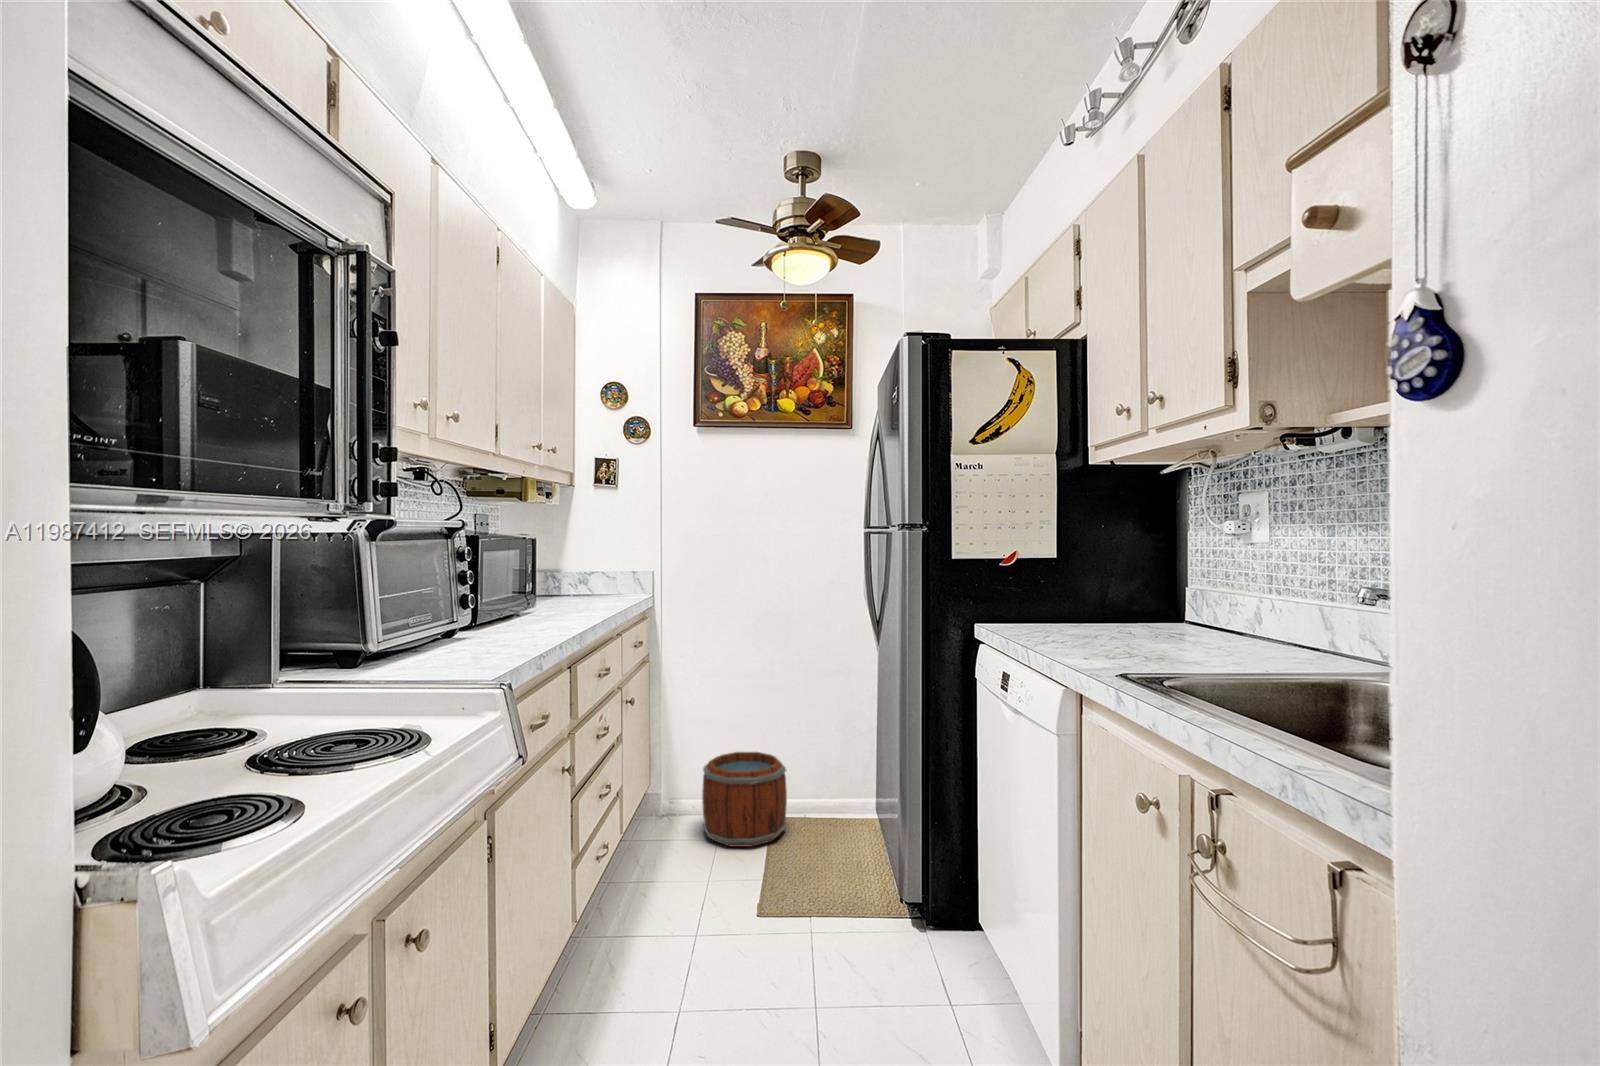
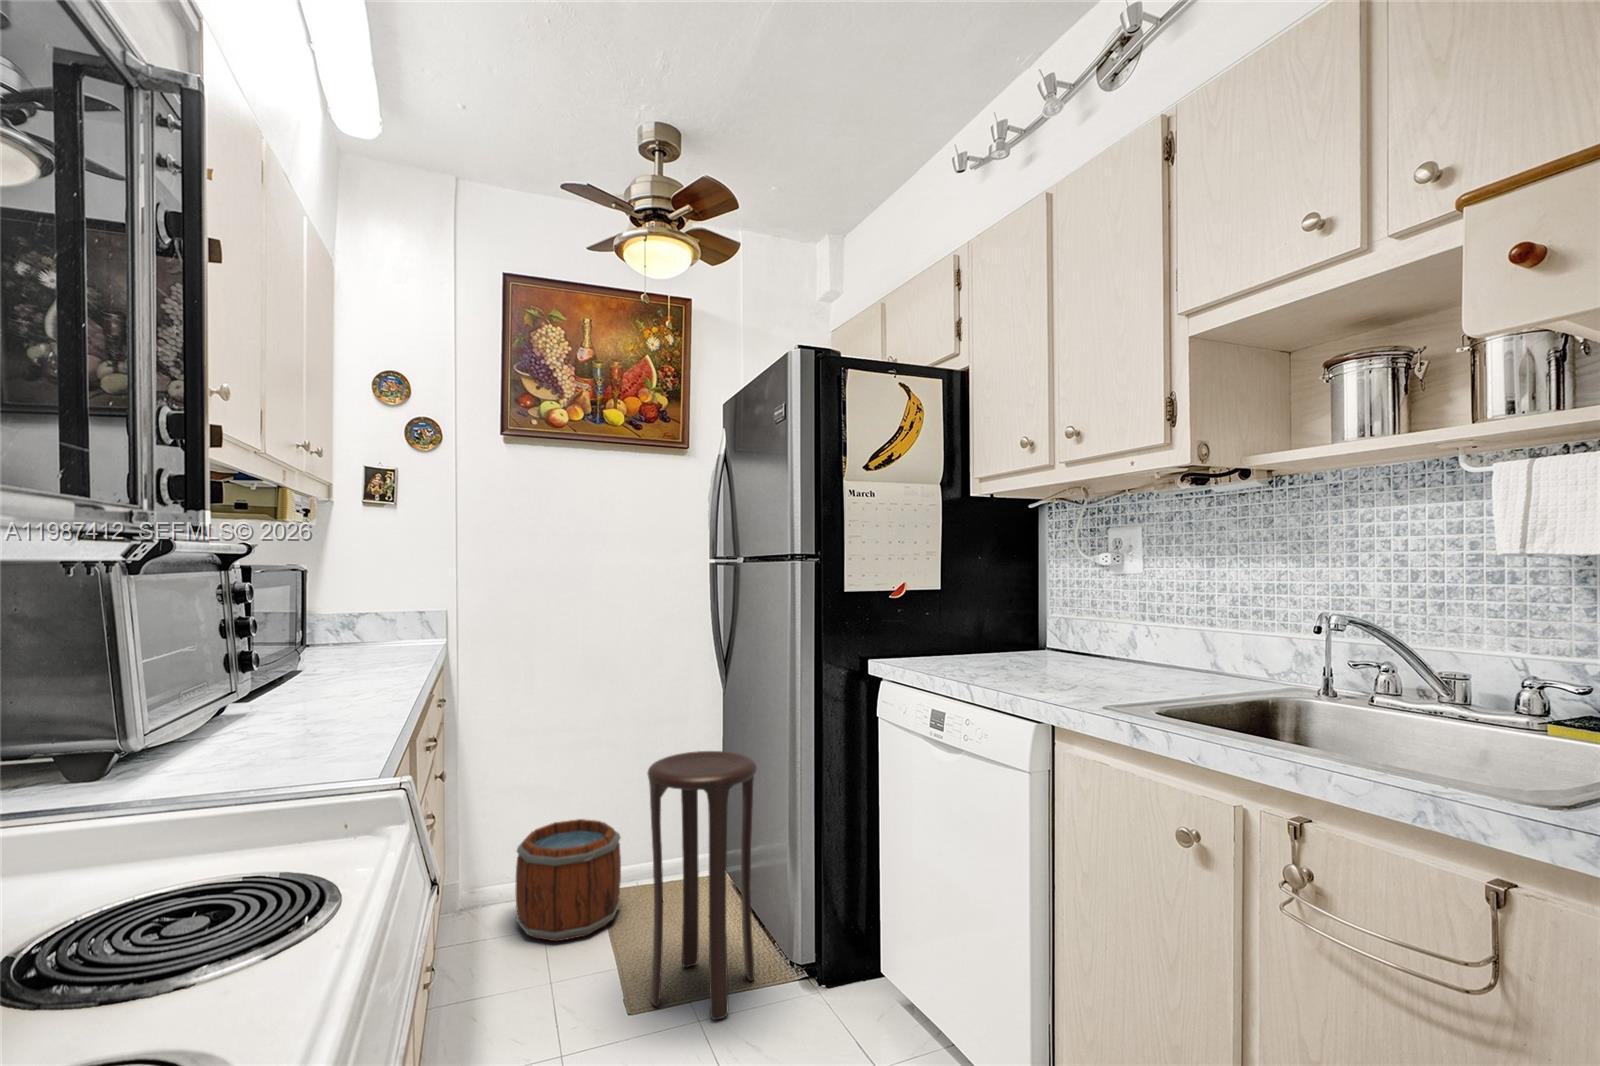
stool: none [783,699,878,927] -> present [647,751,757,1020]

